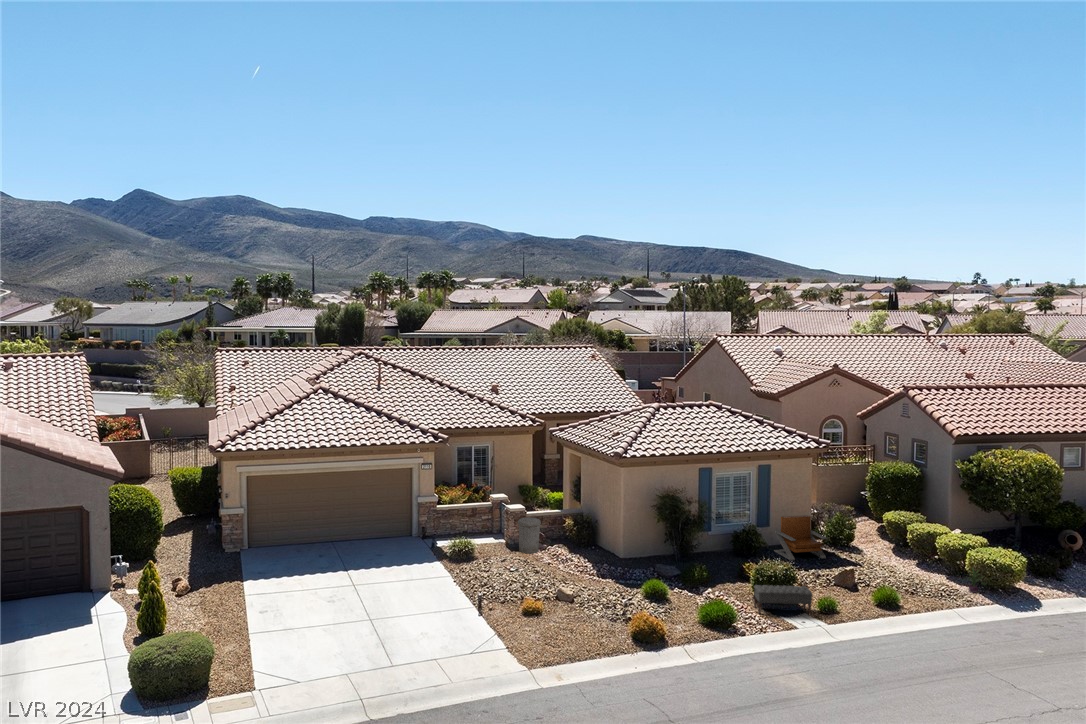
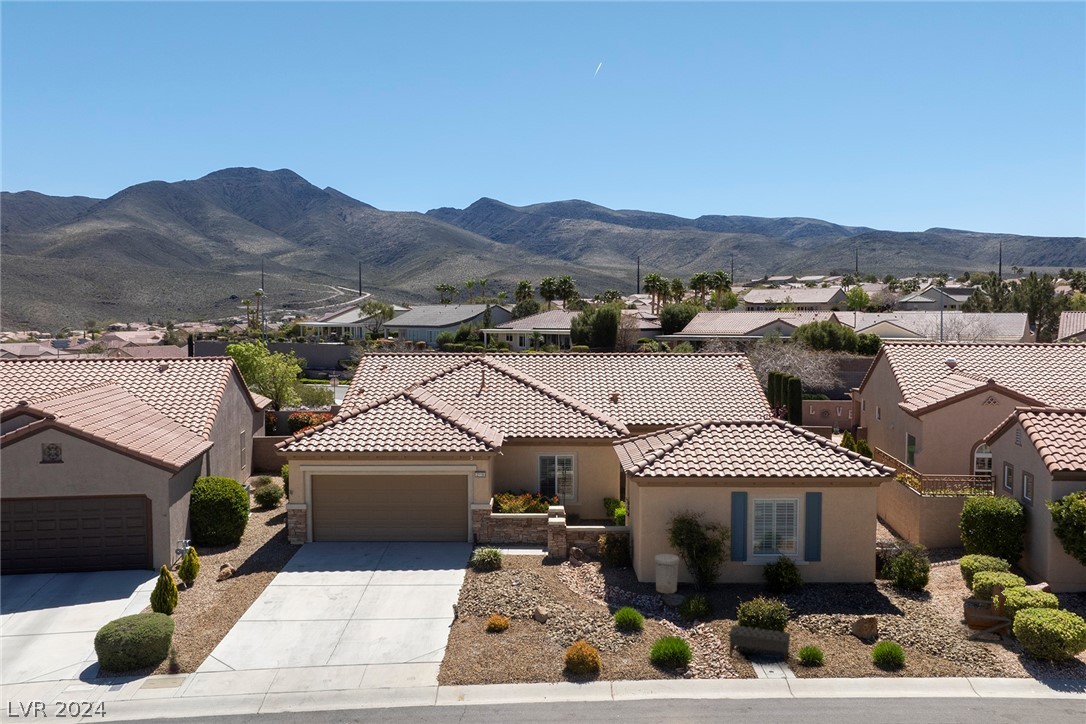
lounge chair: present [774,515,827,560] -> present [961,585,1012,645]
trash can: present [518,518,541,554] -> present [654,554,679,593]
decorative plant: present [969,568,978,593] -> present [161,648,180,674]

